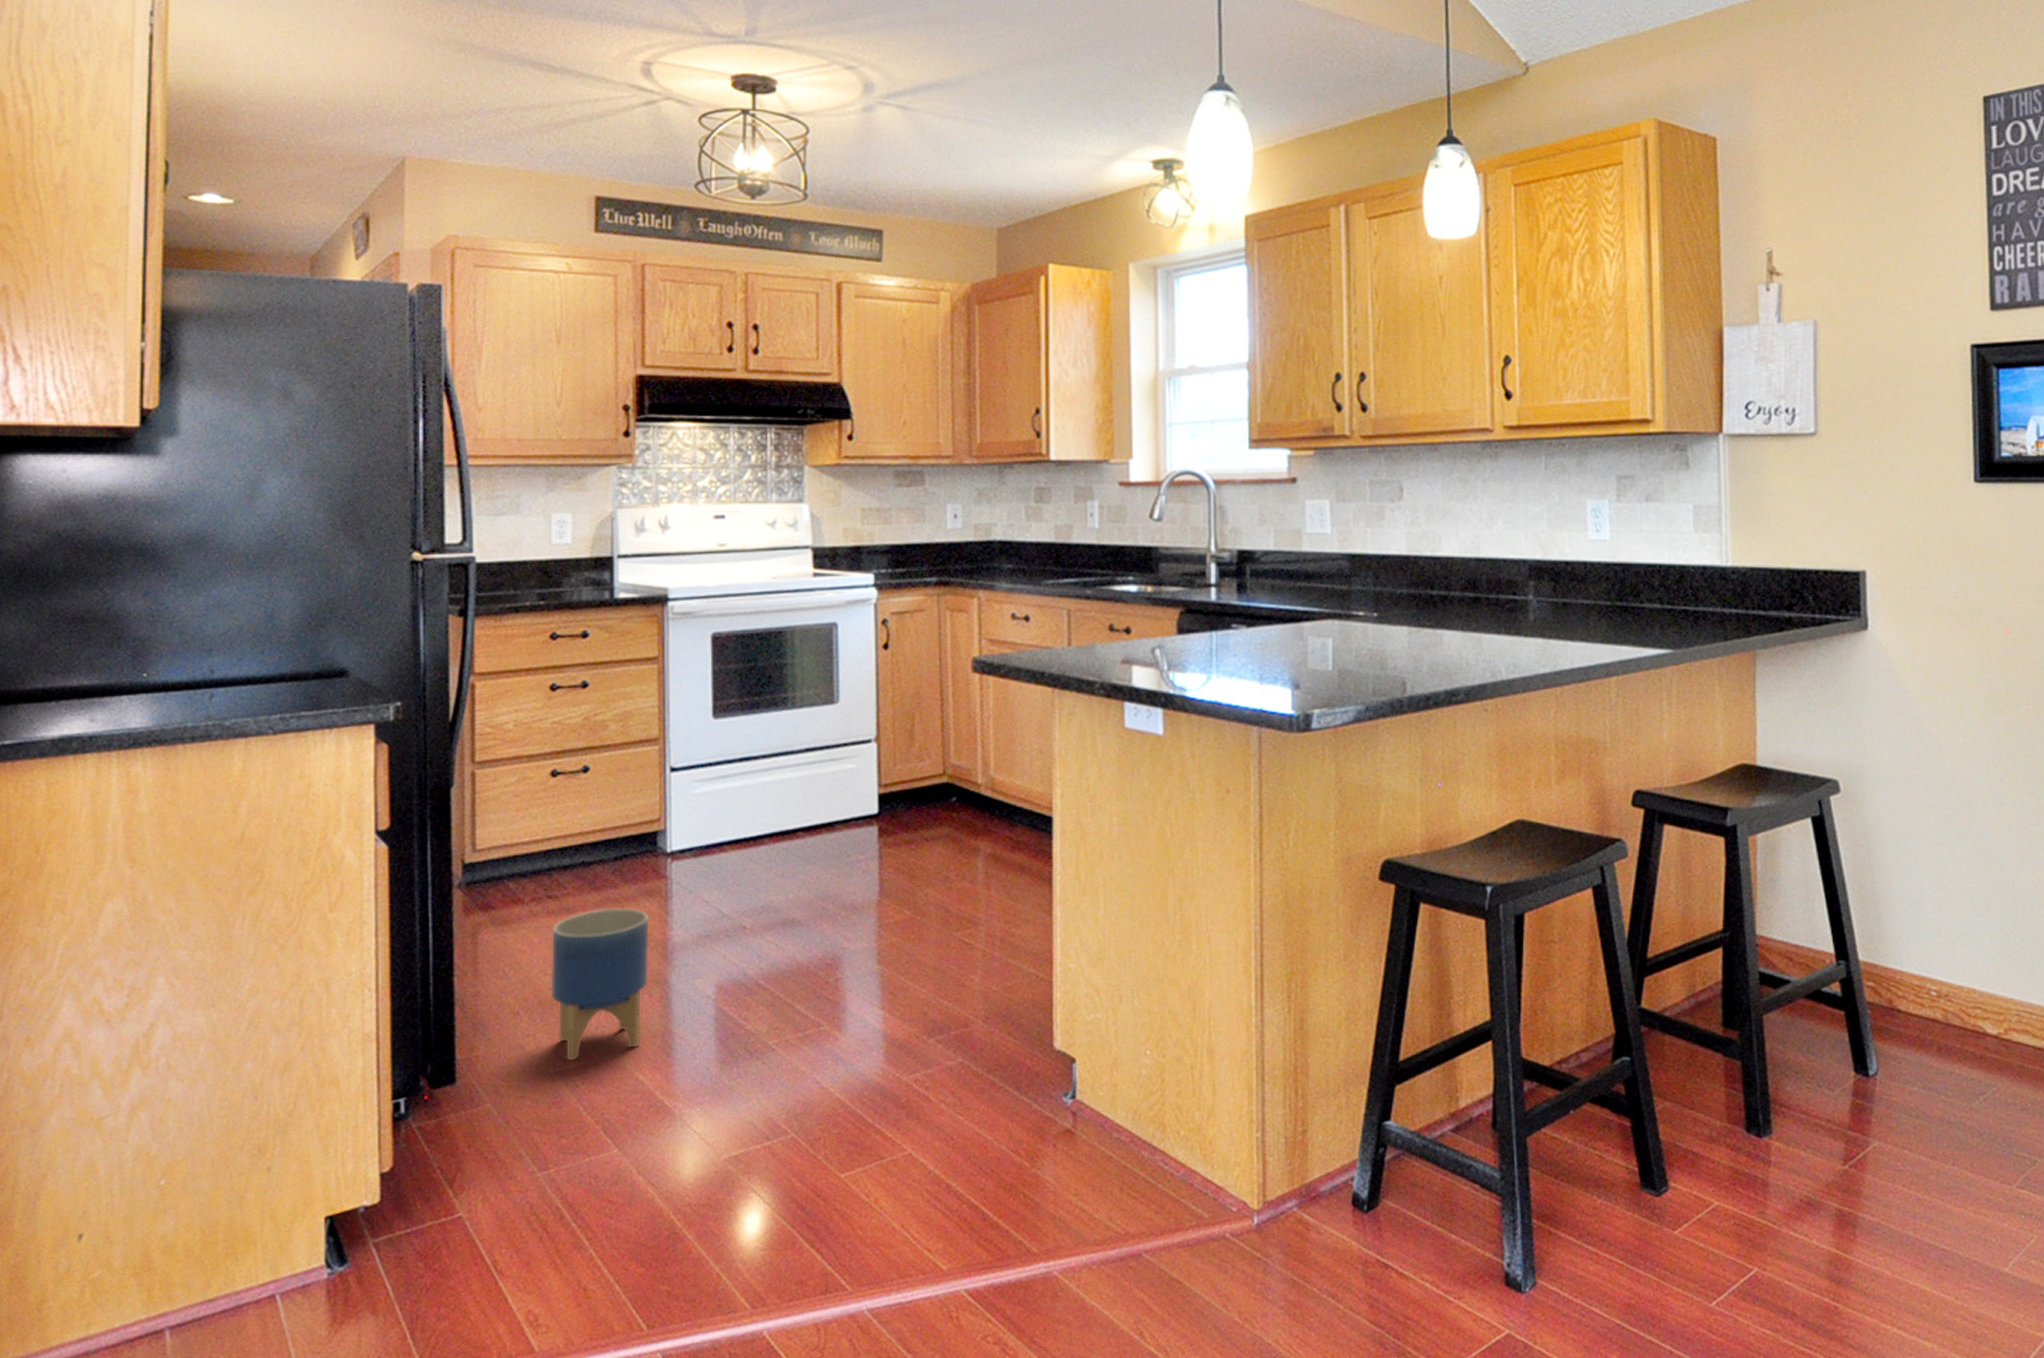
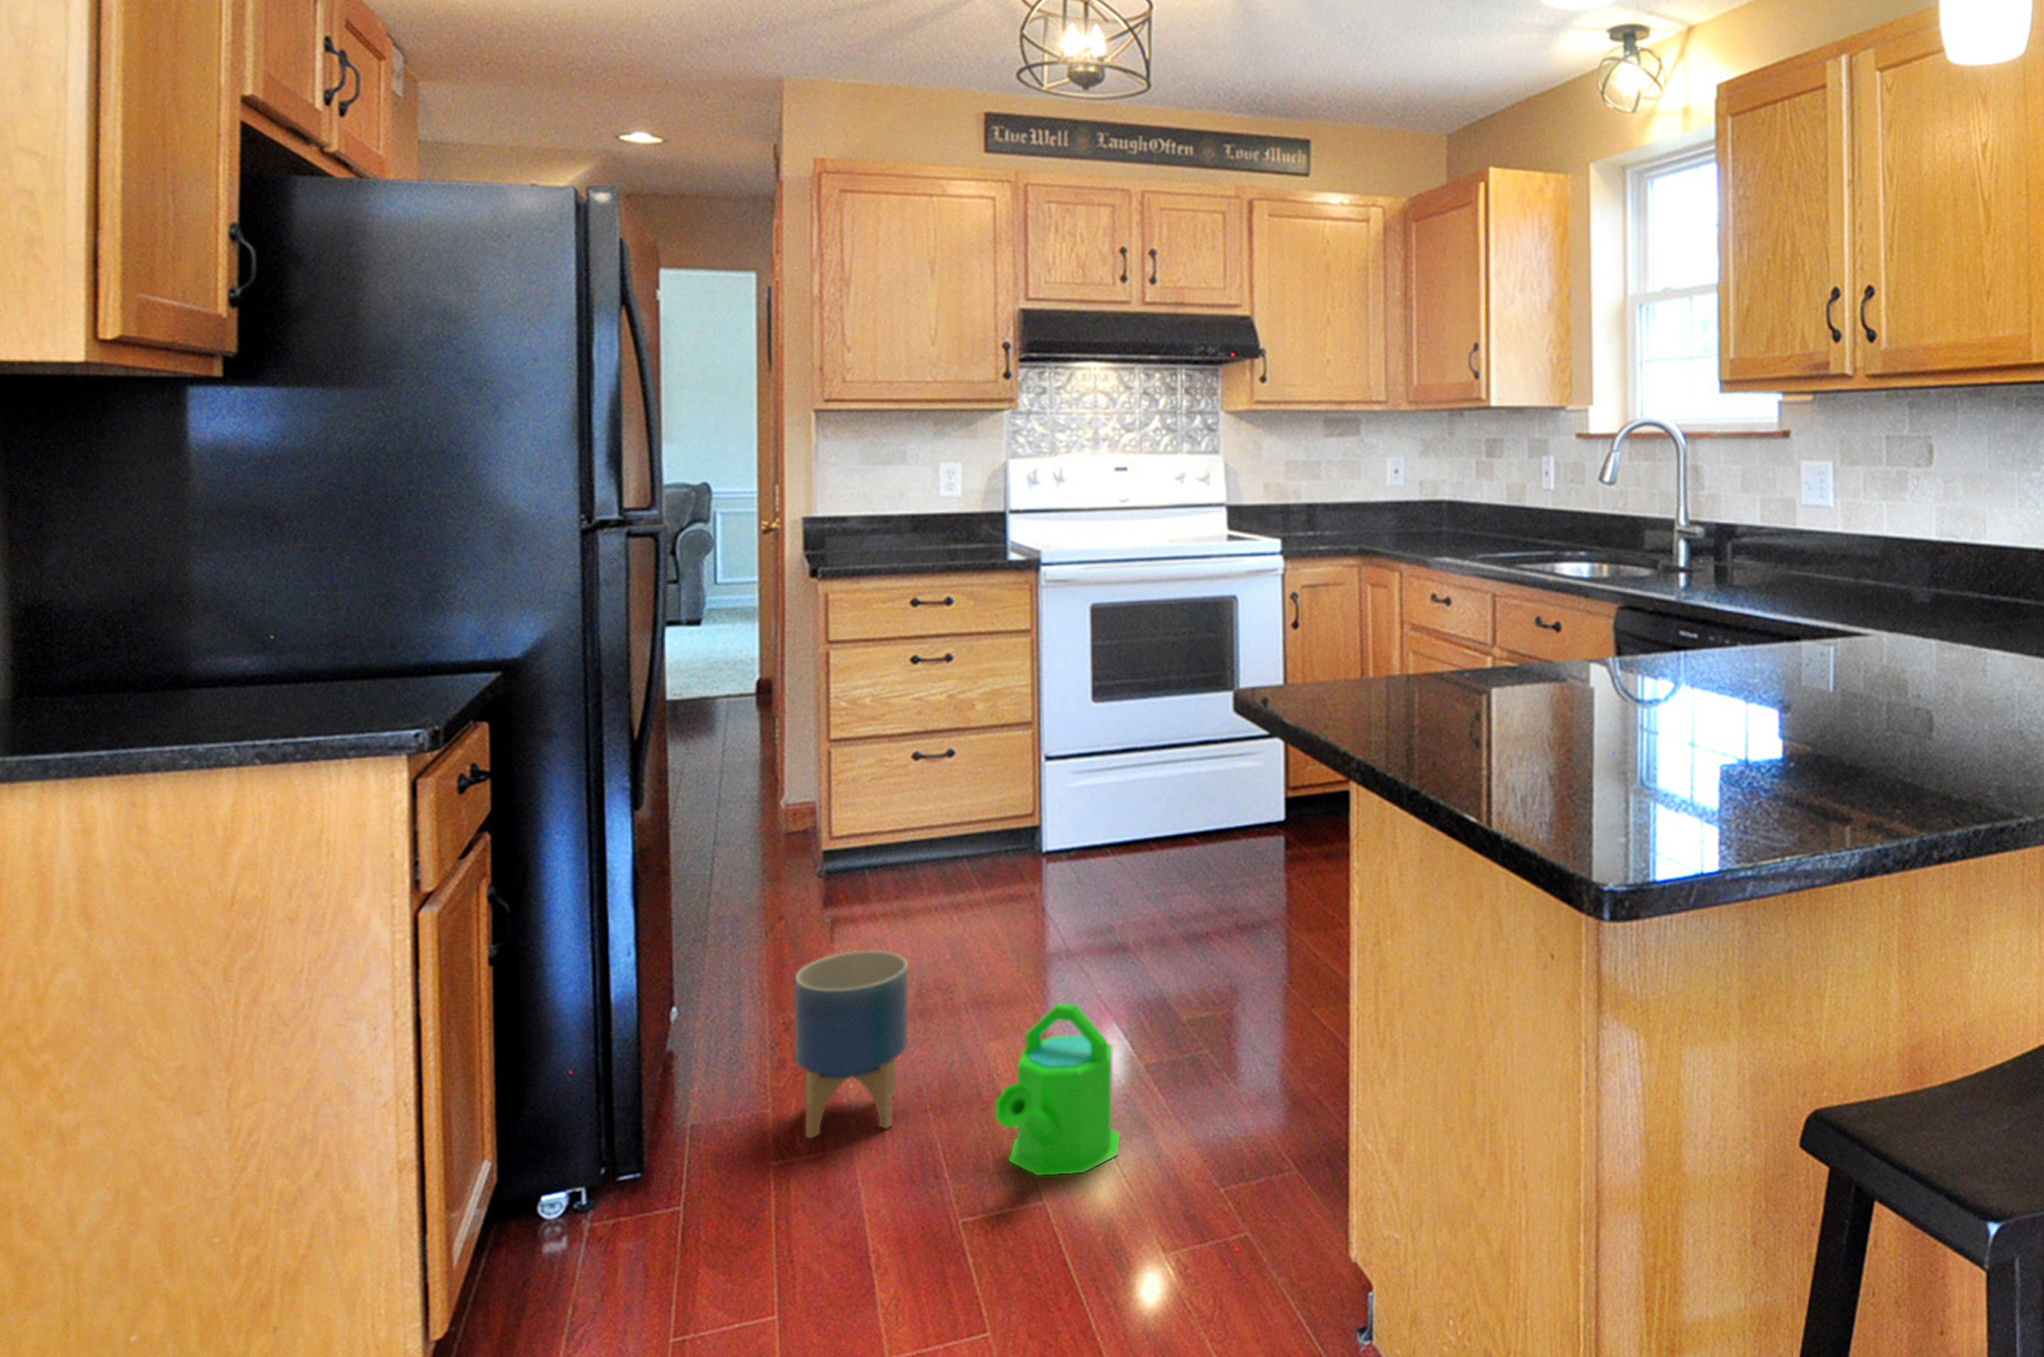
watering can: none [750,927,839,1058] -> present [995,1003,1120,1175]

